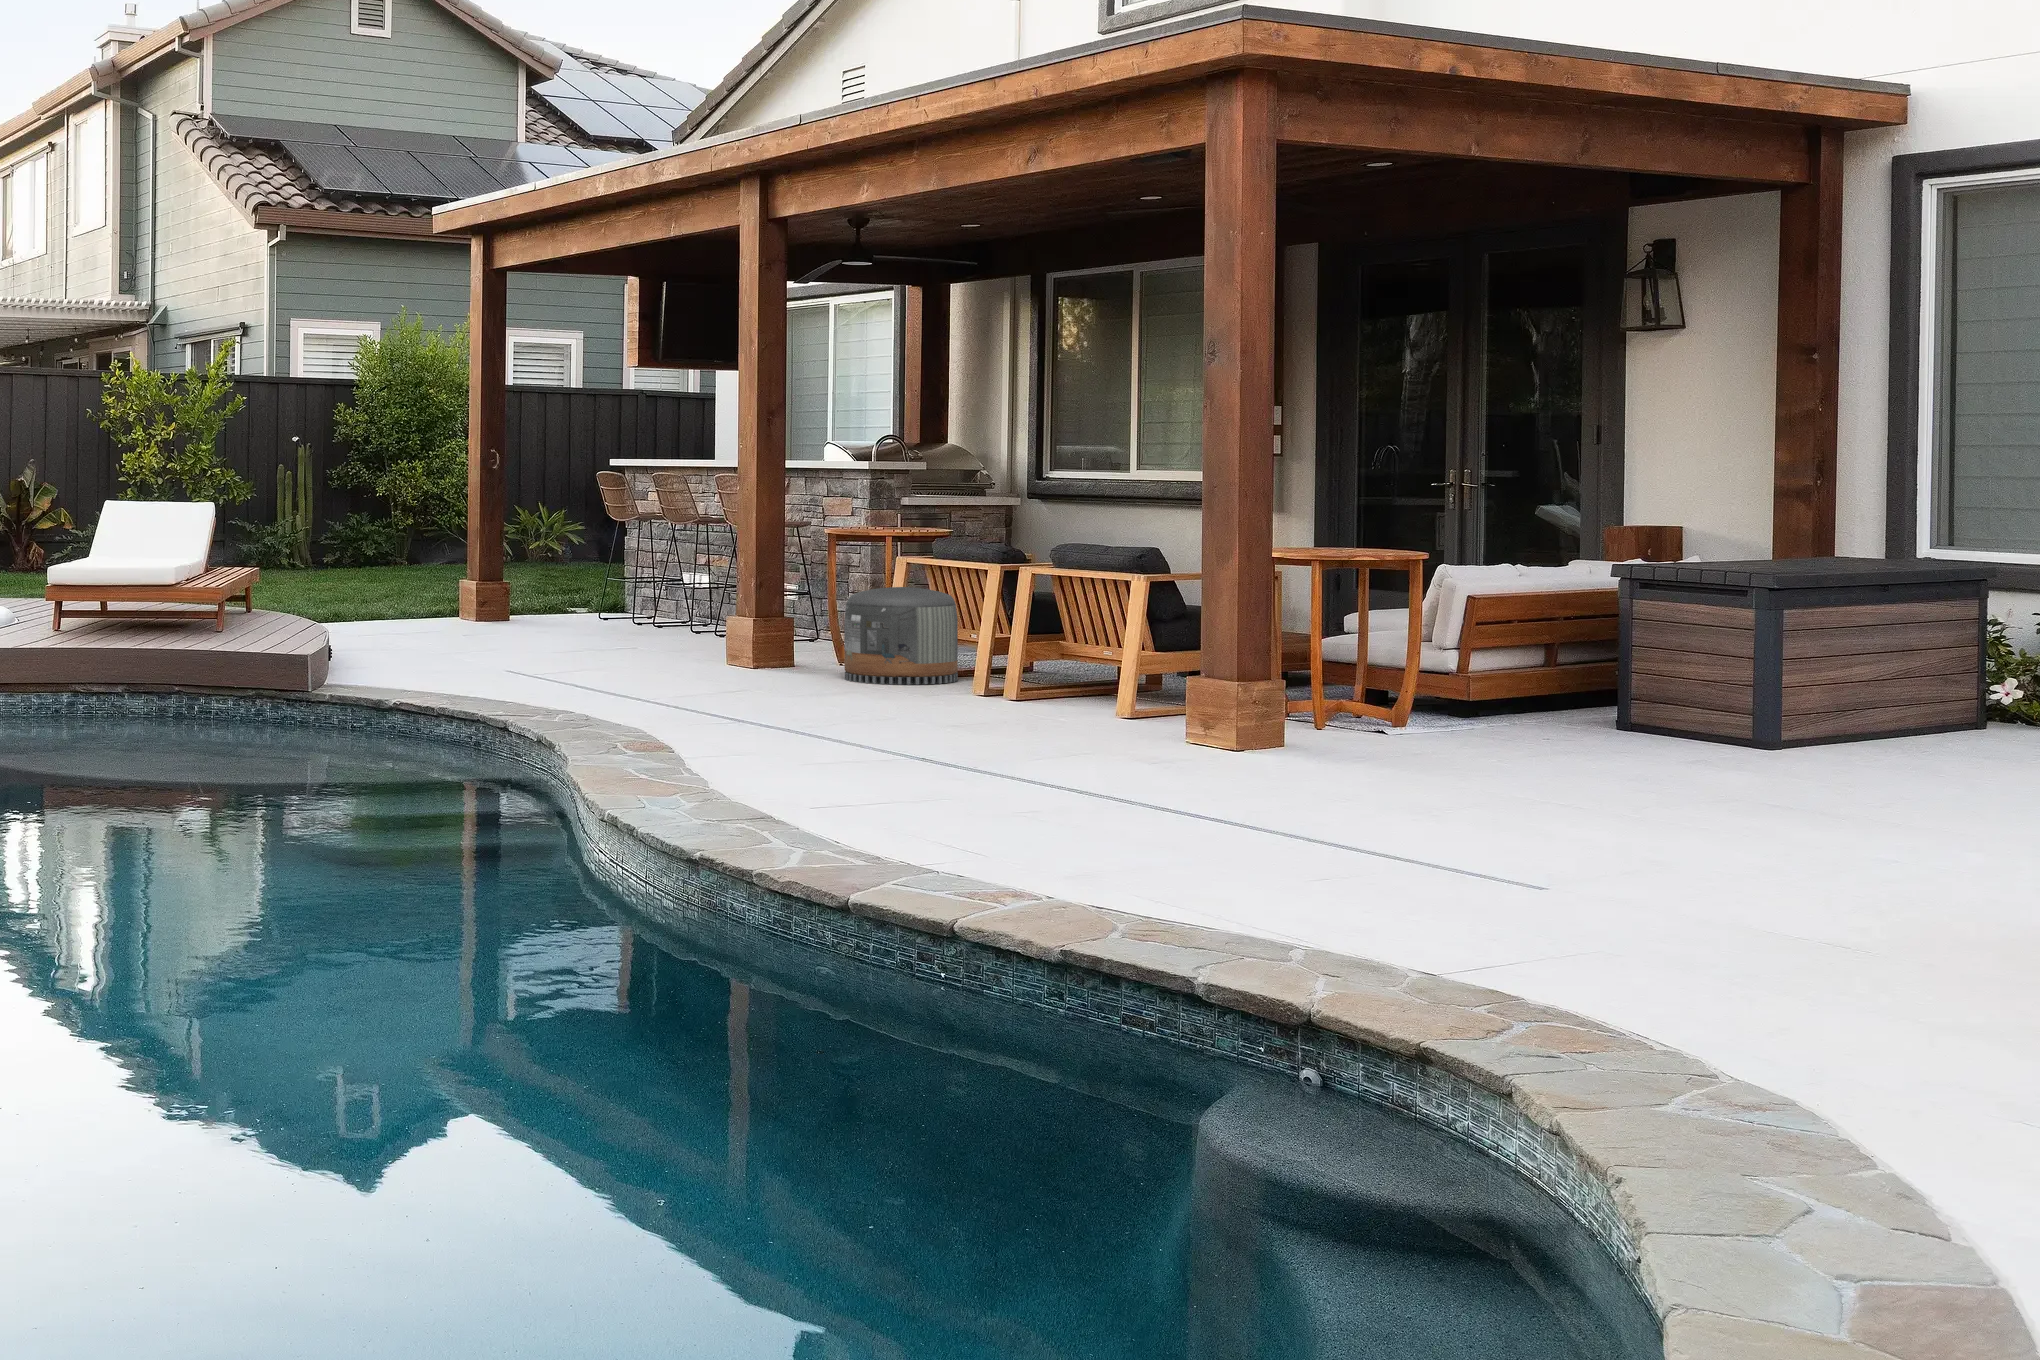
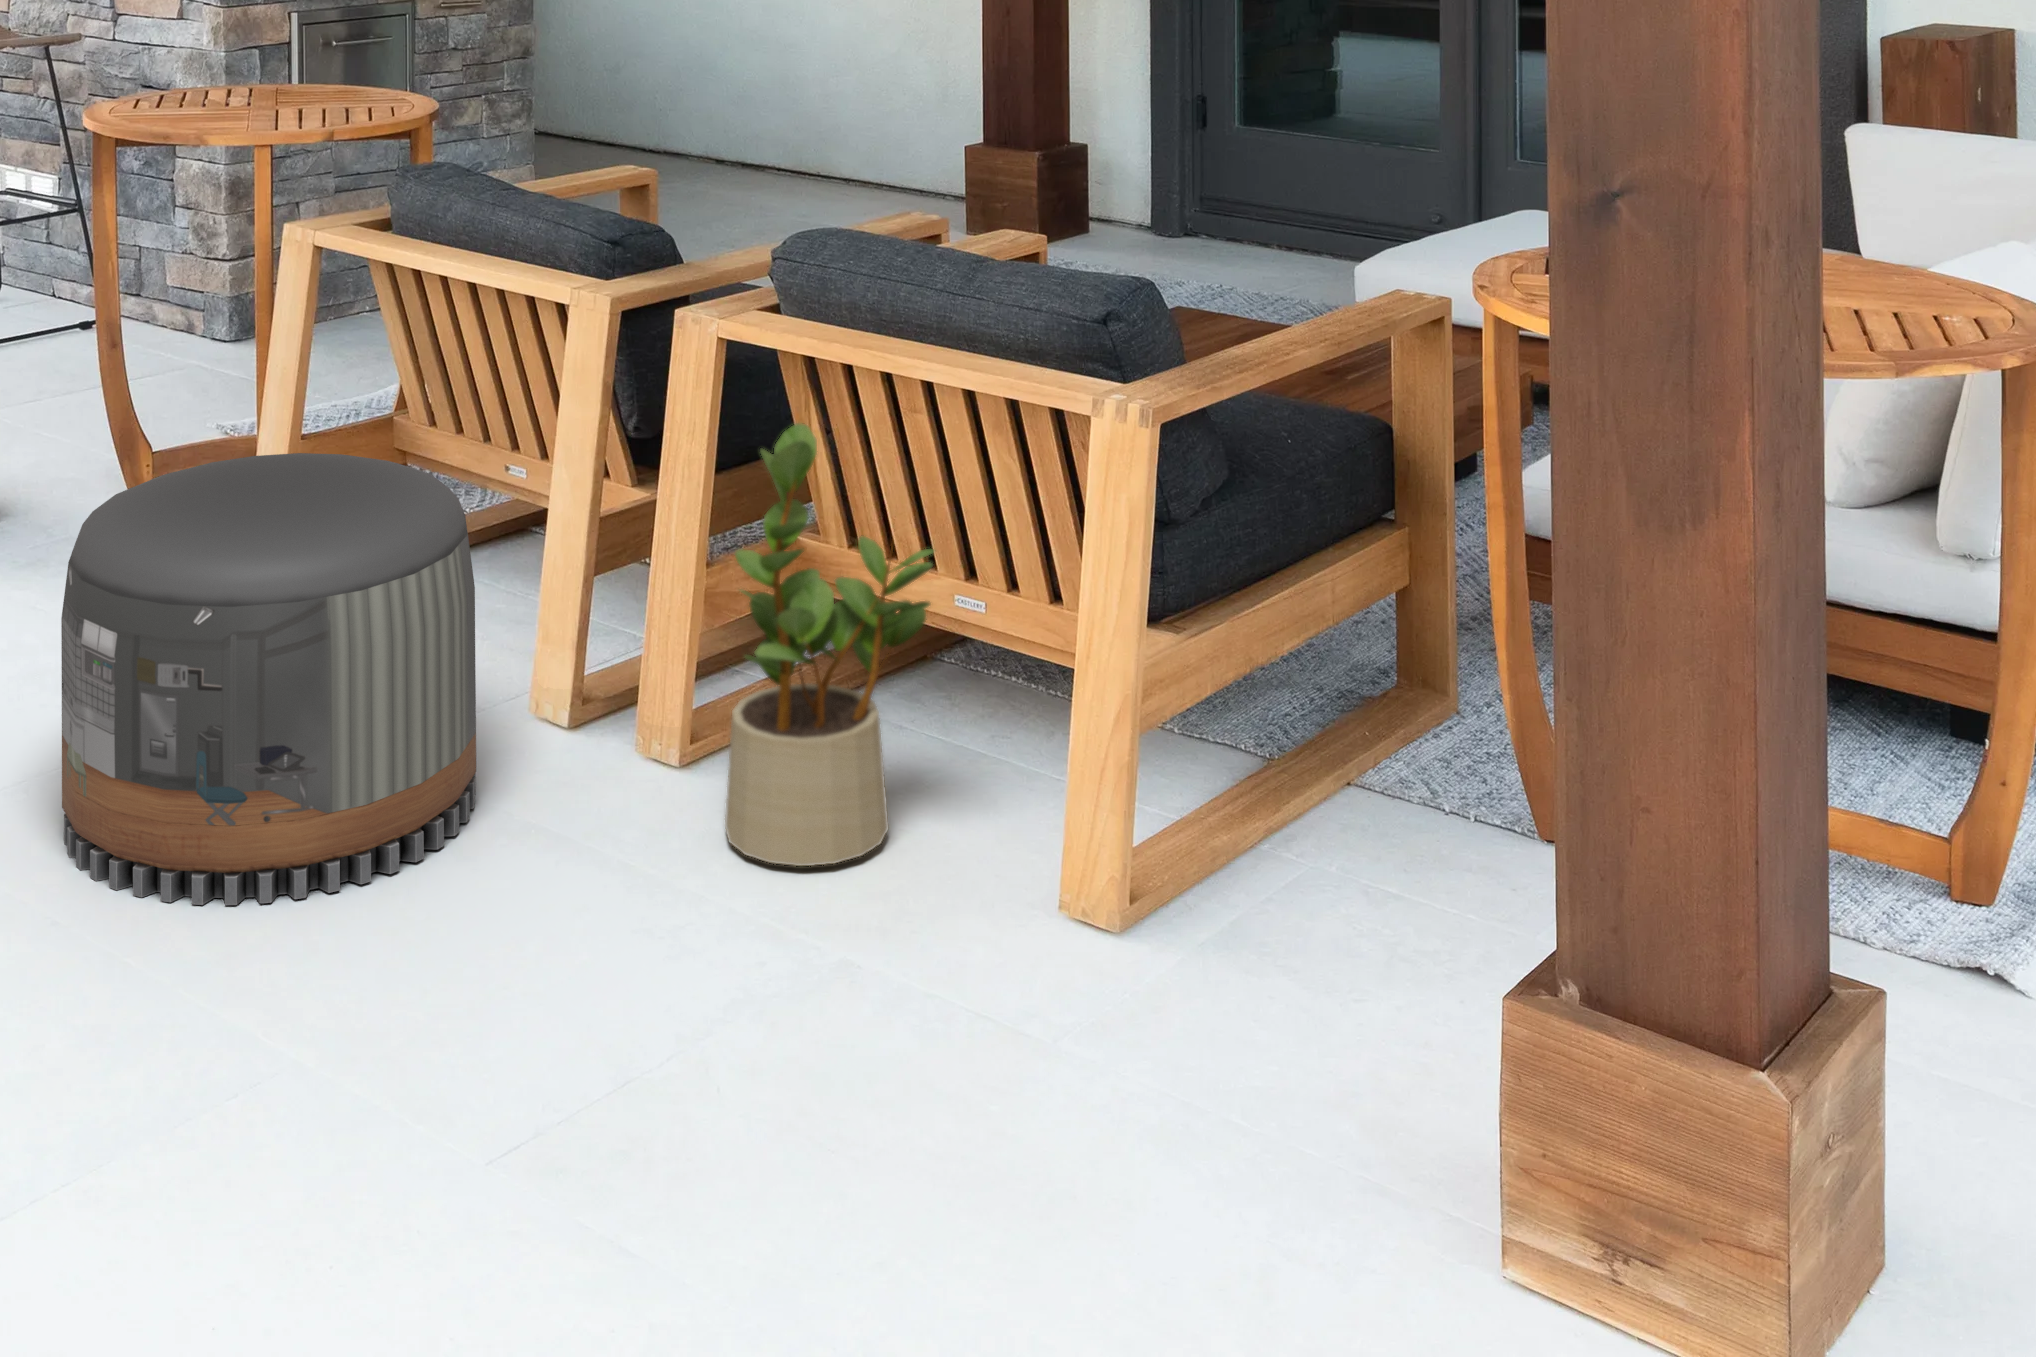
potted plant: none [1026,572,1087,687] -> present [725,423,934,866]

